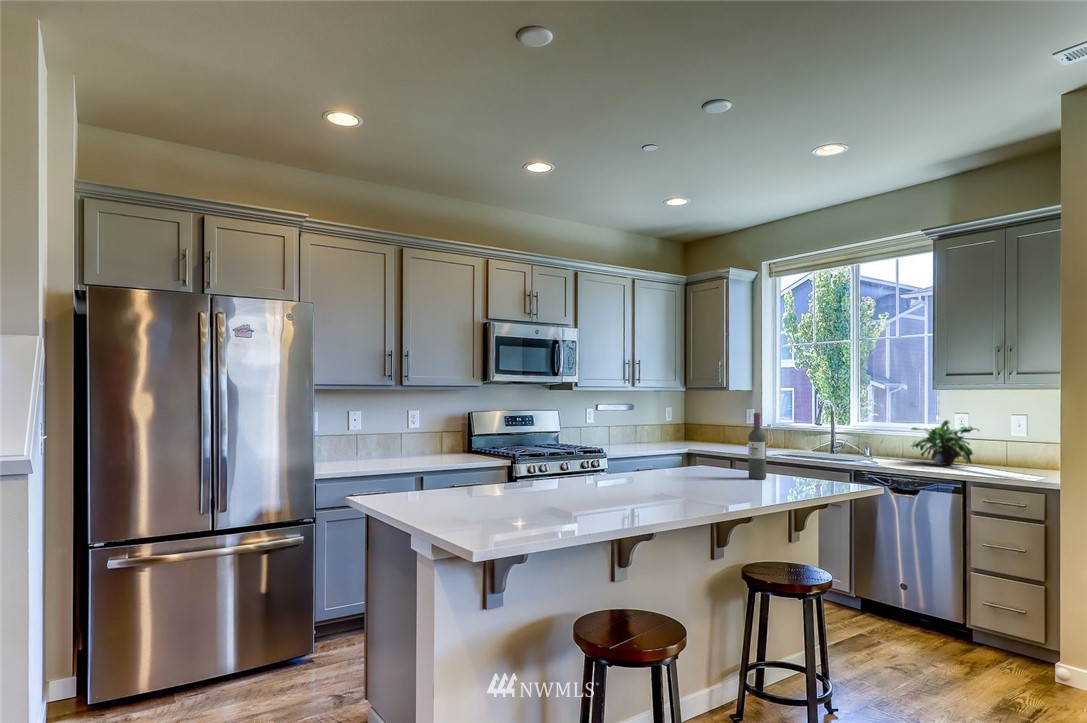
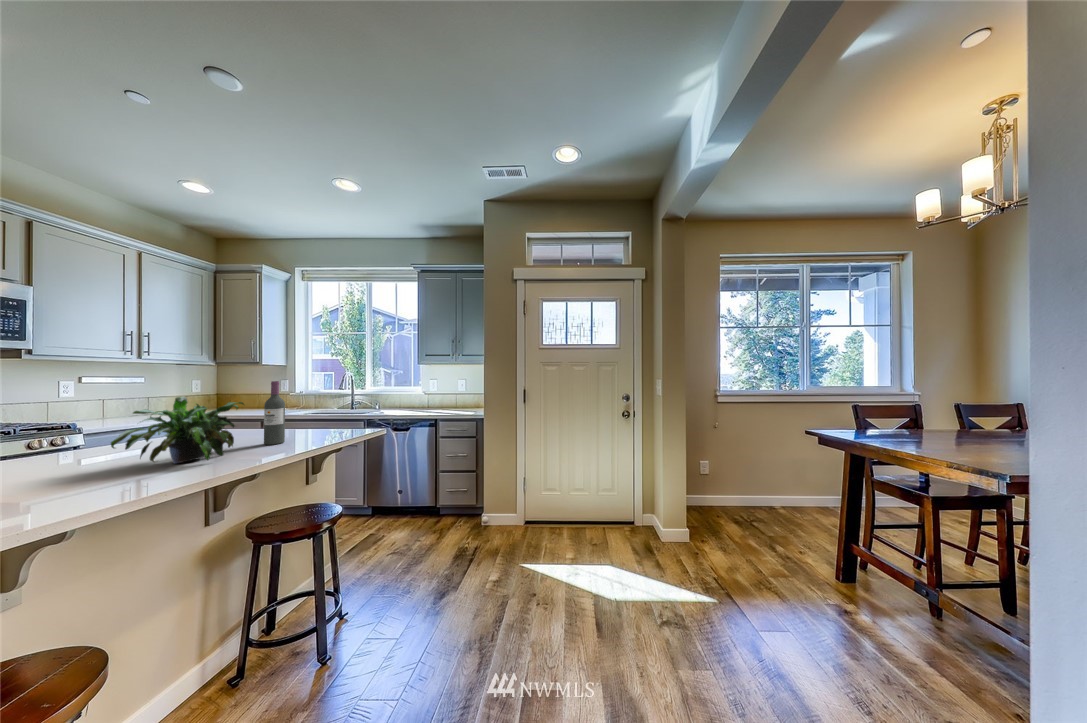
potted plant: present [911,420,979,465] -> present [111,397,244,463]

